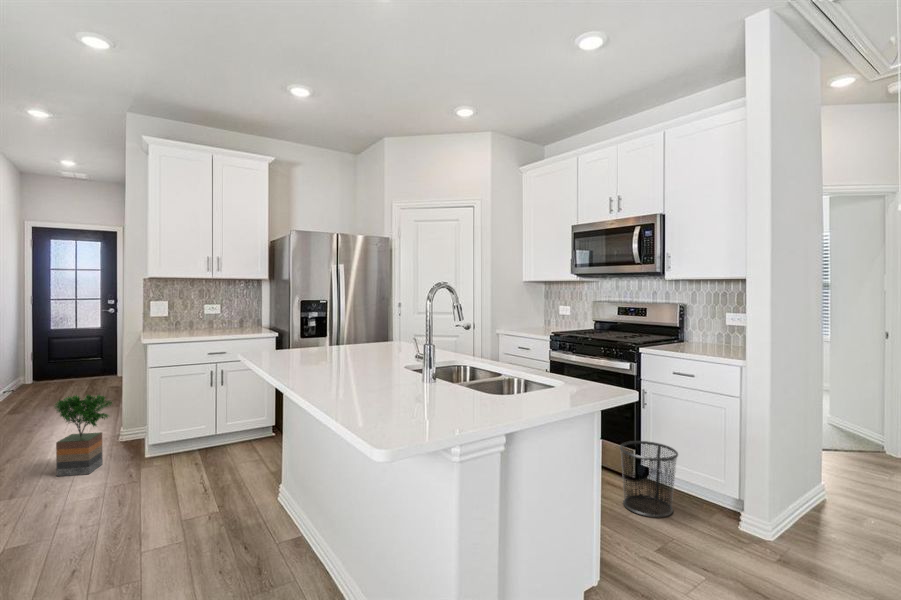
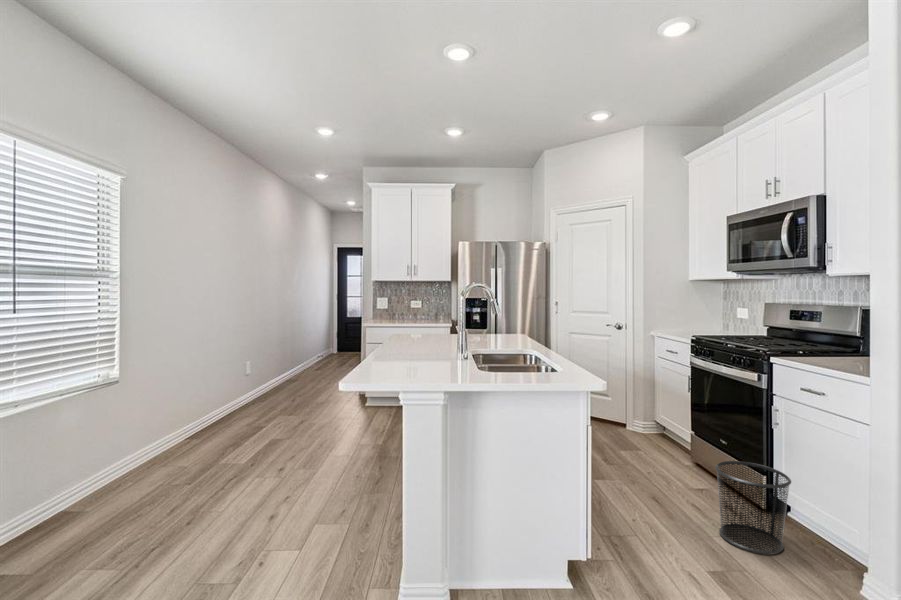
potted tree: present [55,395,112,476] -> none [309,358,343,412]

